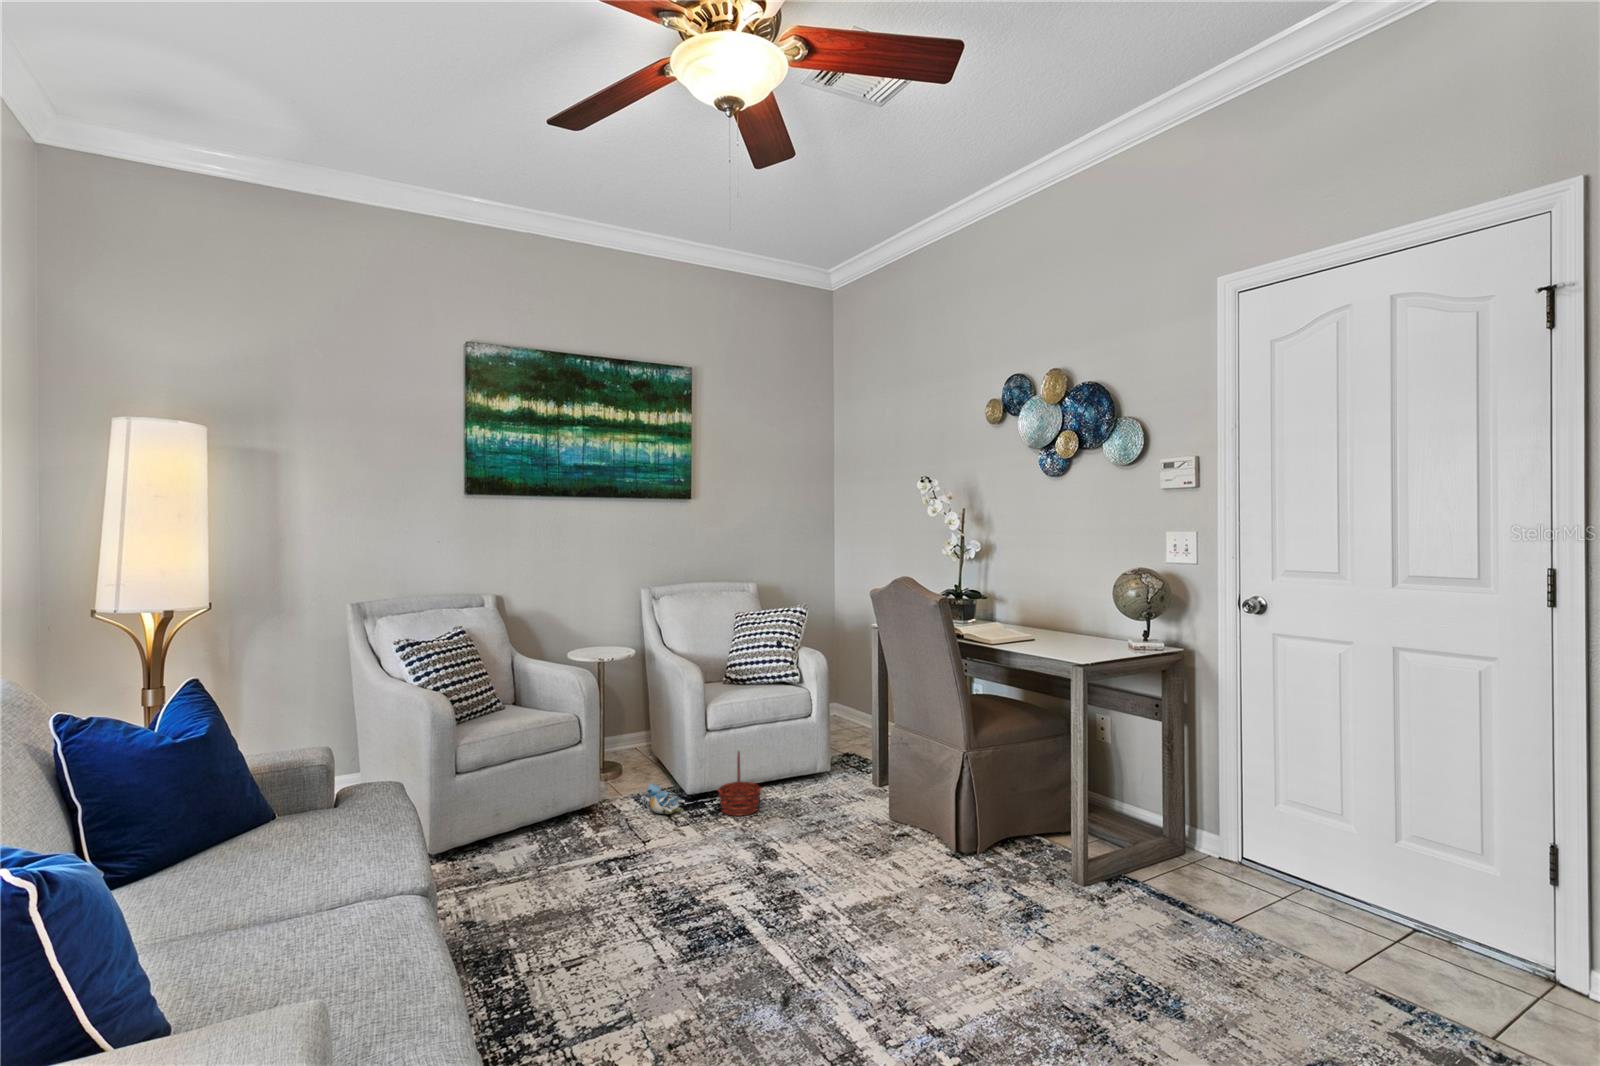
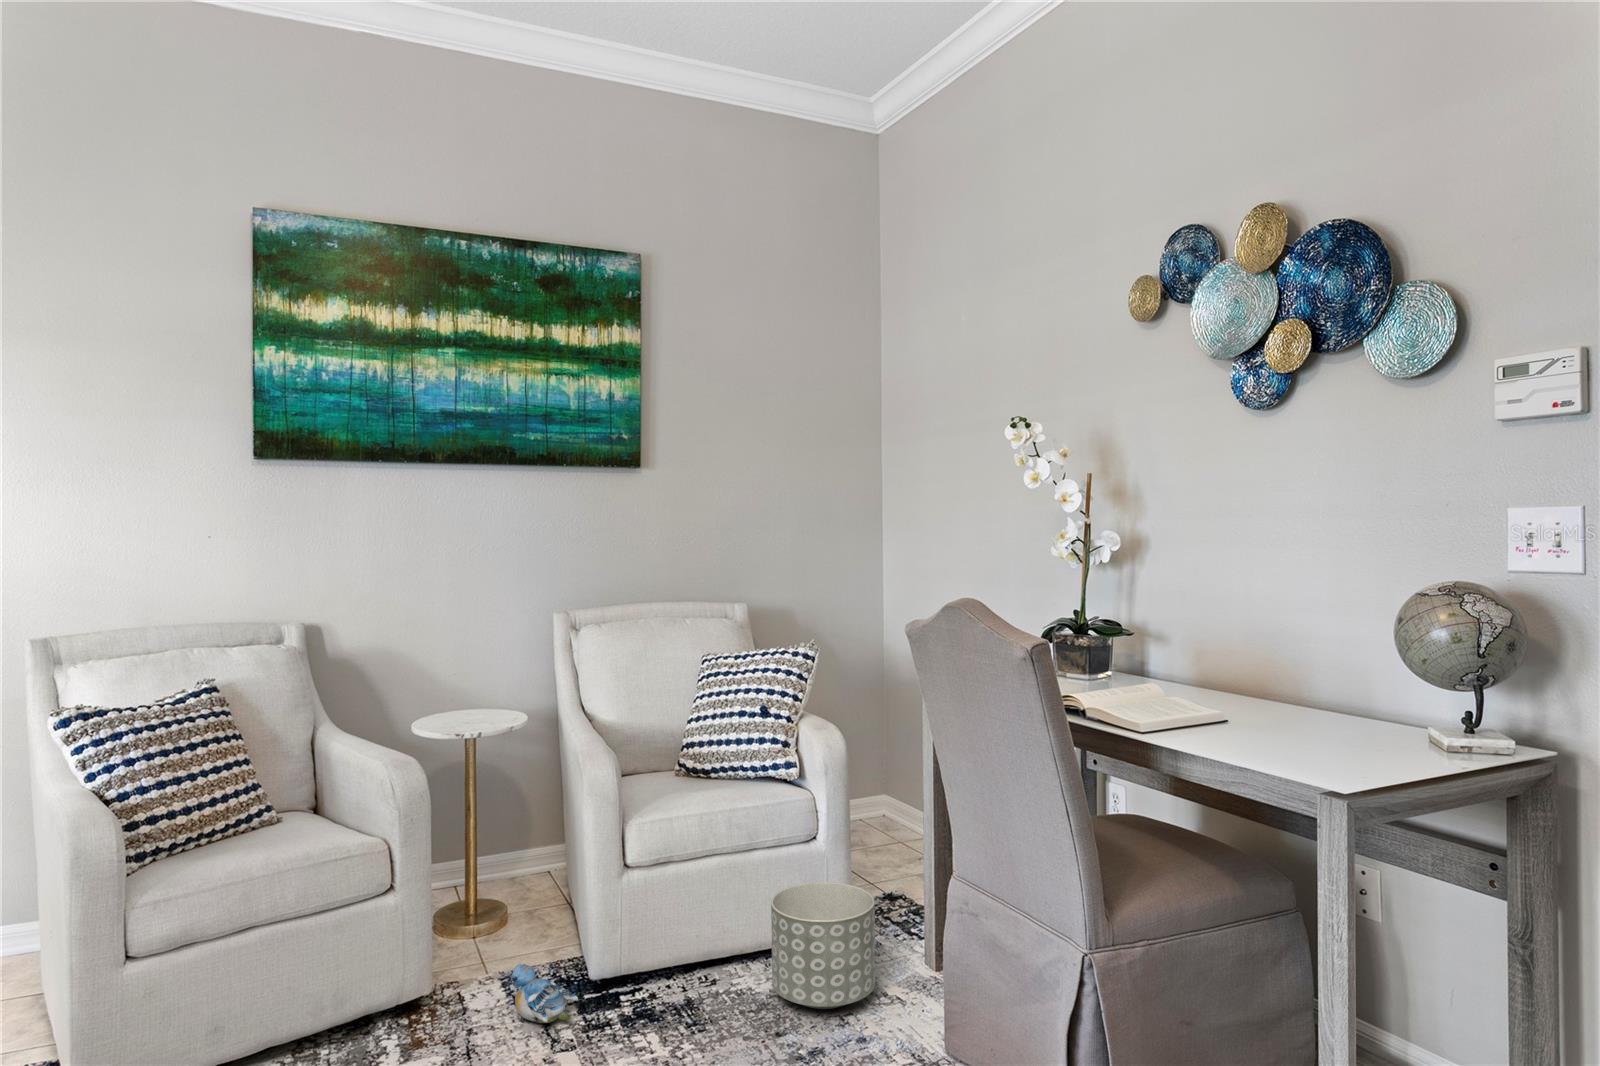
planter: none [791,738,848,804] -> present [771,882,875,1009]
basket: present [718,751,761,816] -> none [635,909,716,1033]

